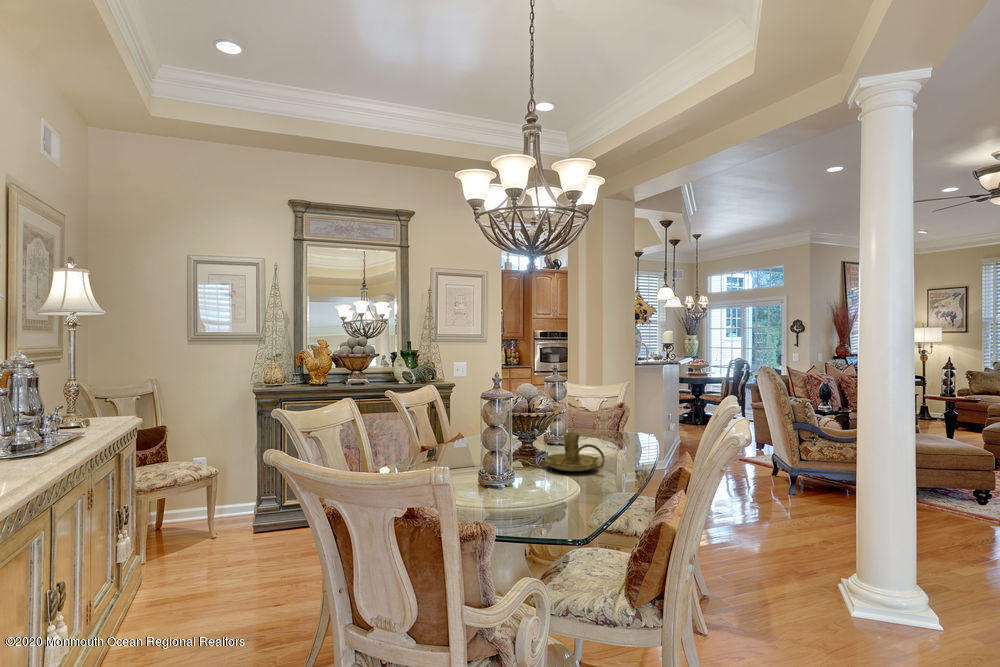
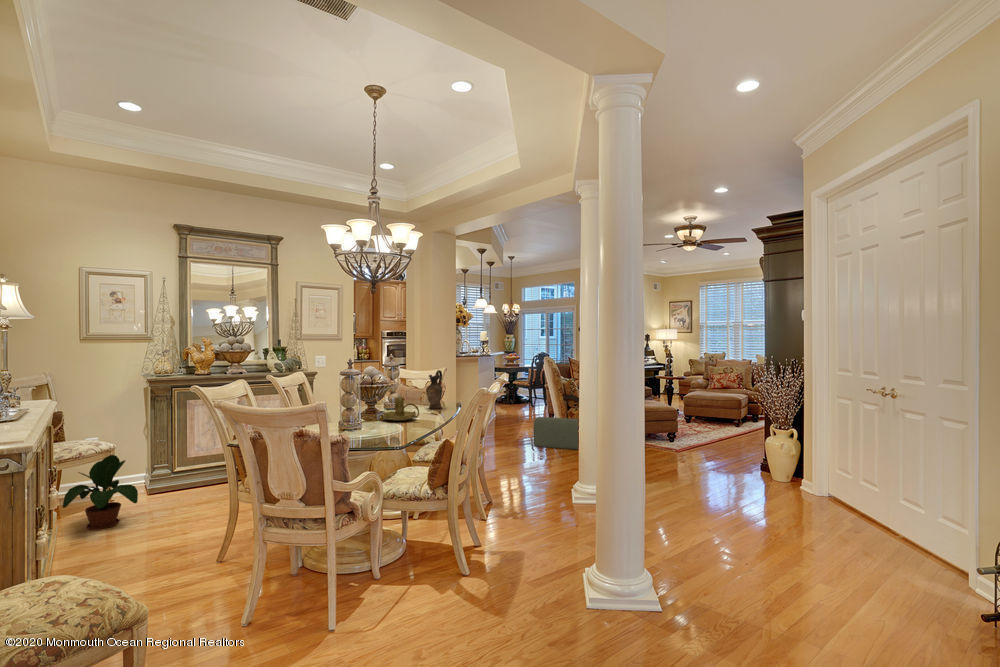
ceramic pitcher: none [607,388,633,448] -> present [426,370,442,409]
pouf: none [753,456,848,513] -> present [533,417,578,449]
potted plant: none [142,490,231,585] -> present [63,455,138,530]

